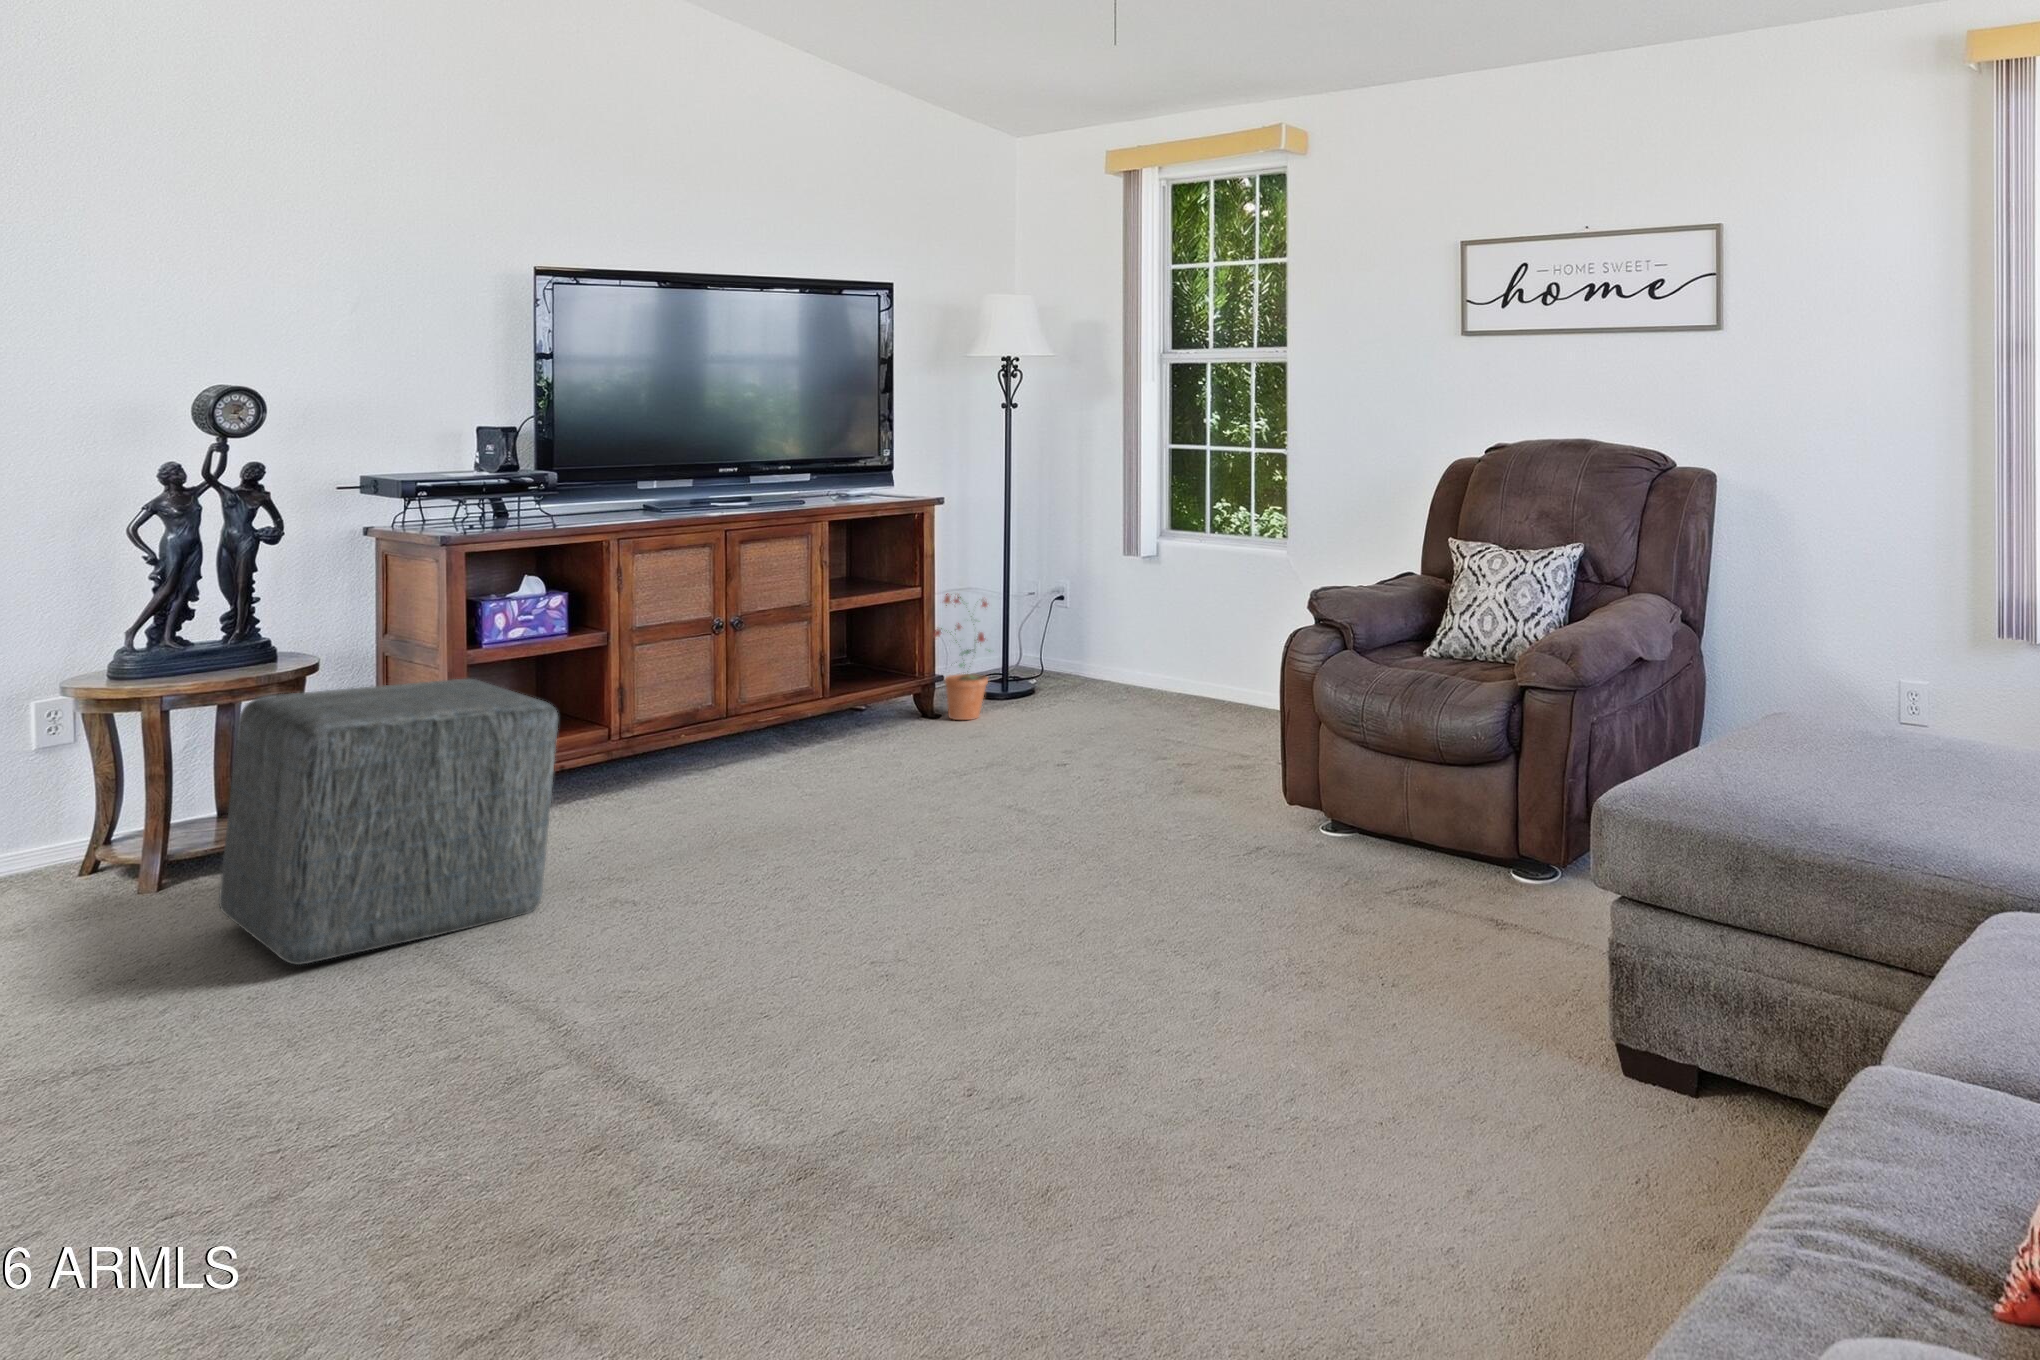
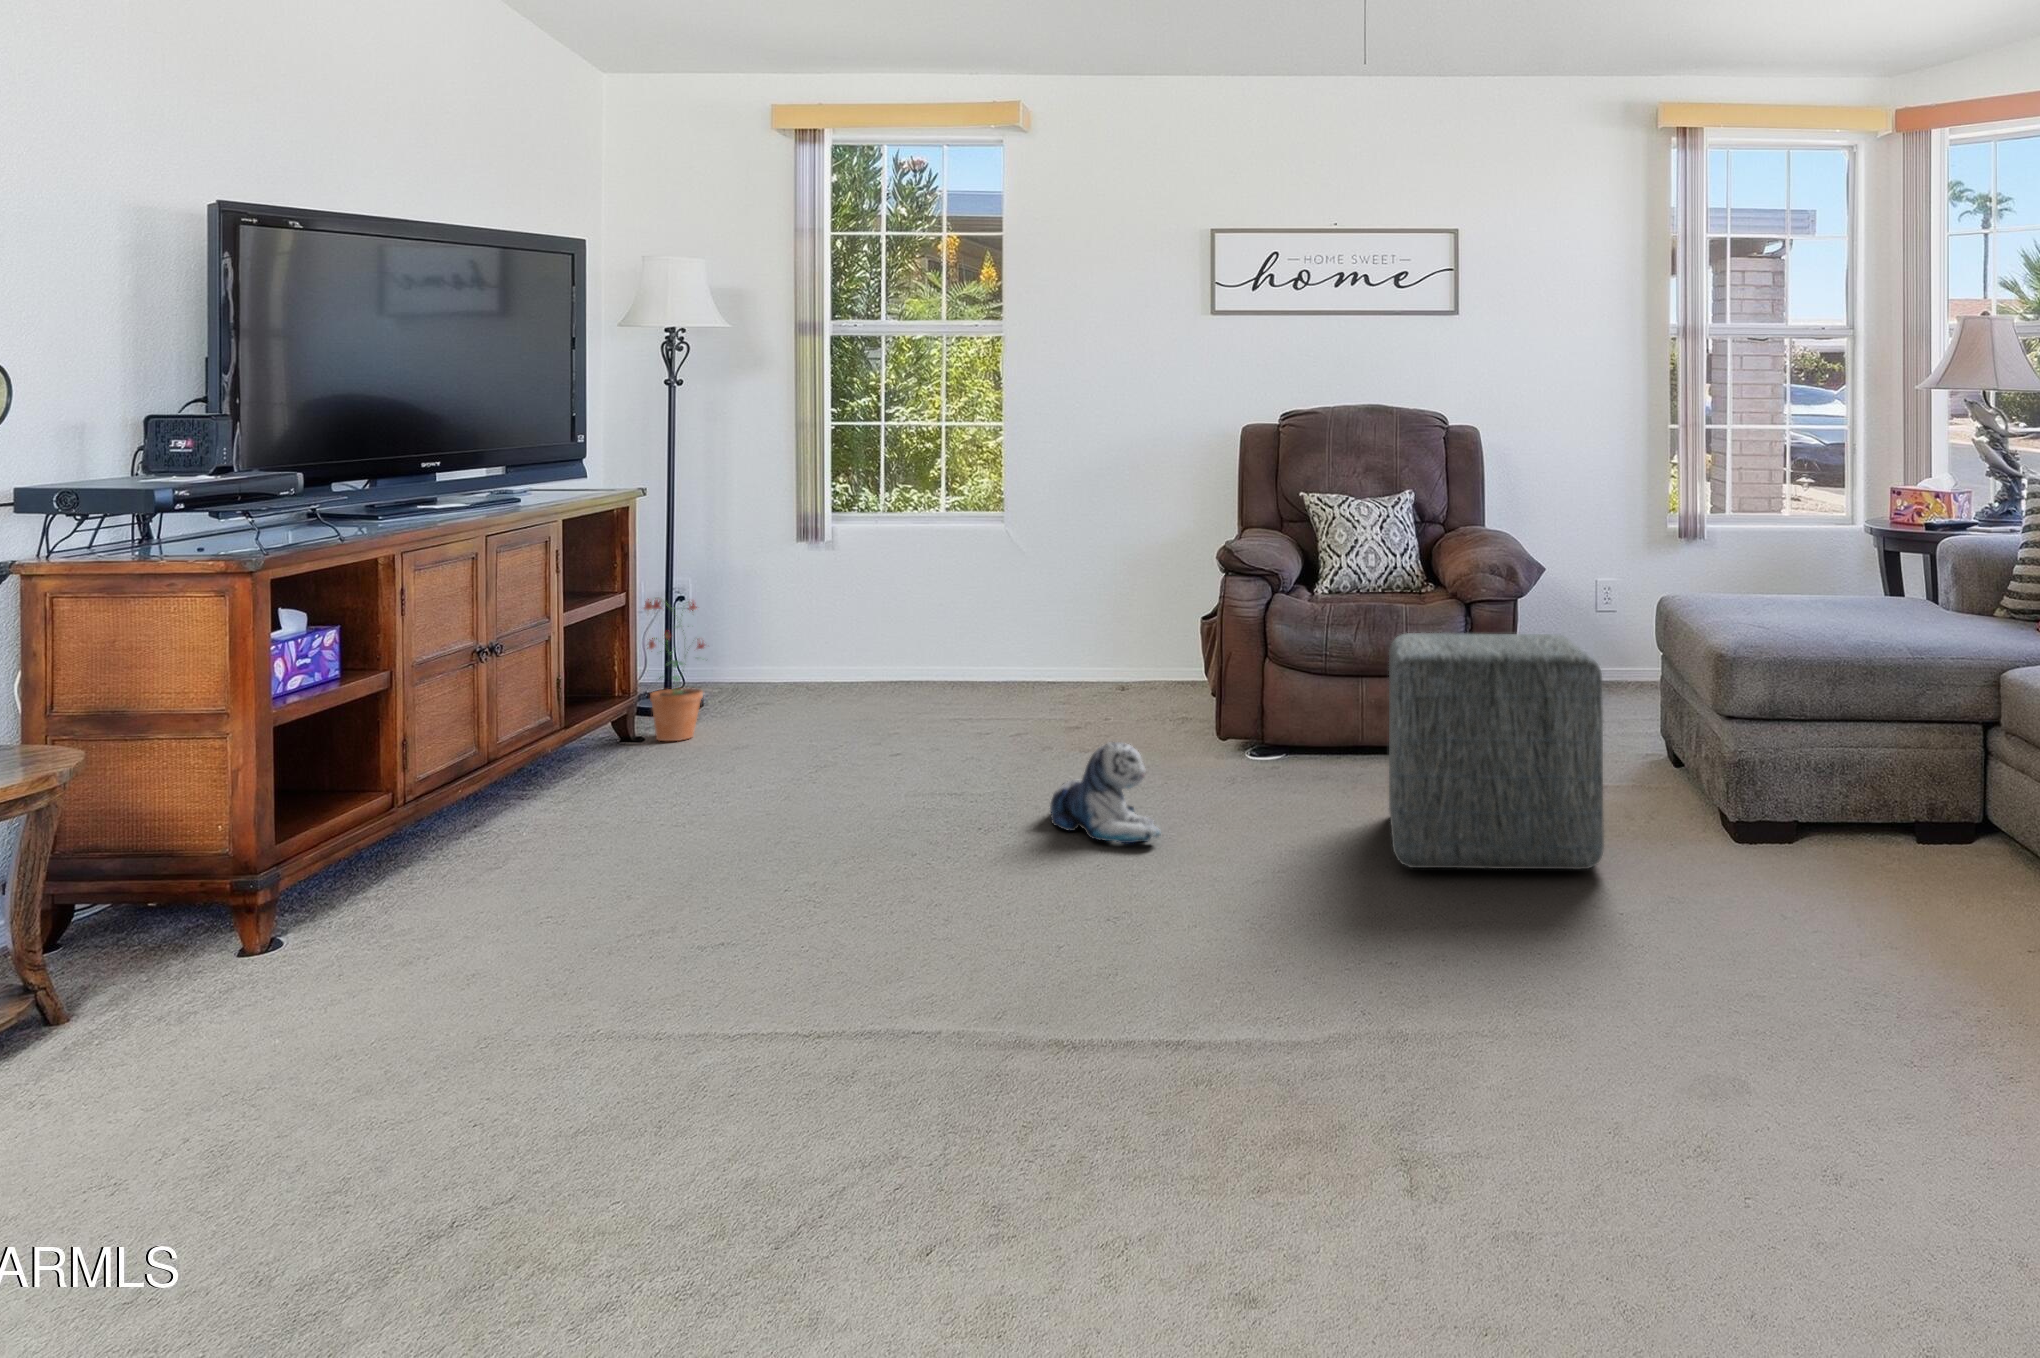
ottoman: present [219,679,558,965] -> present [1389,633,1604,869]
plush toy: none [1016,781,1107,892] -> present [1050,742,1160,844]

